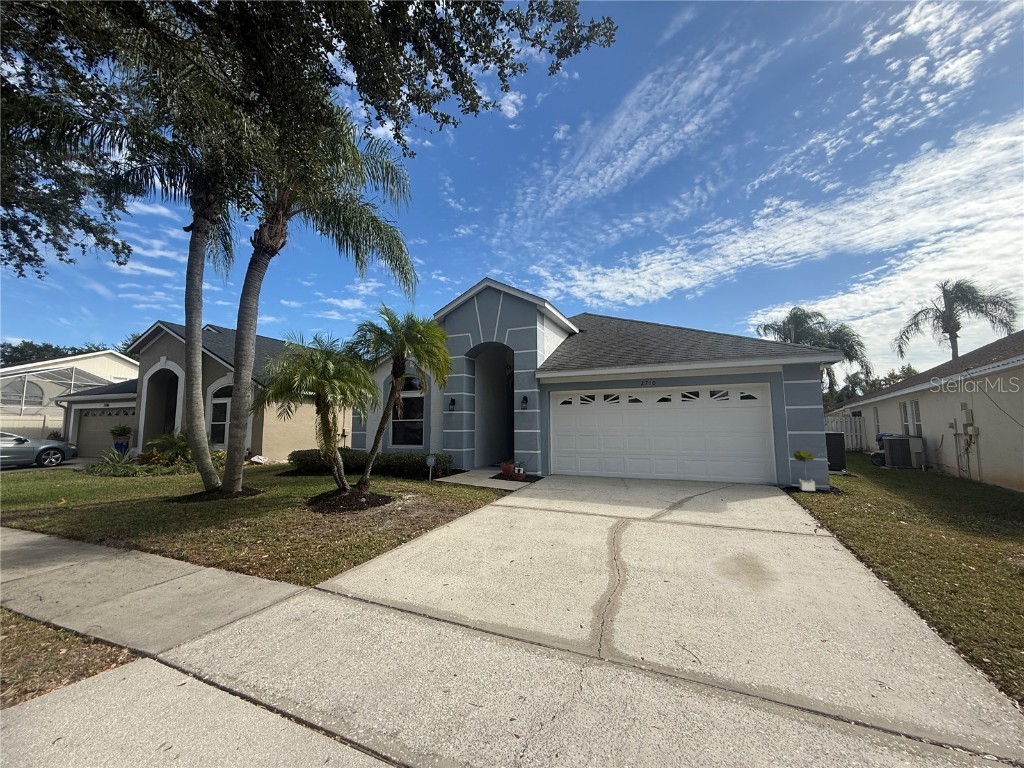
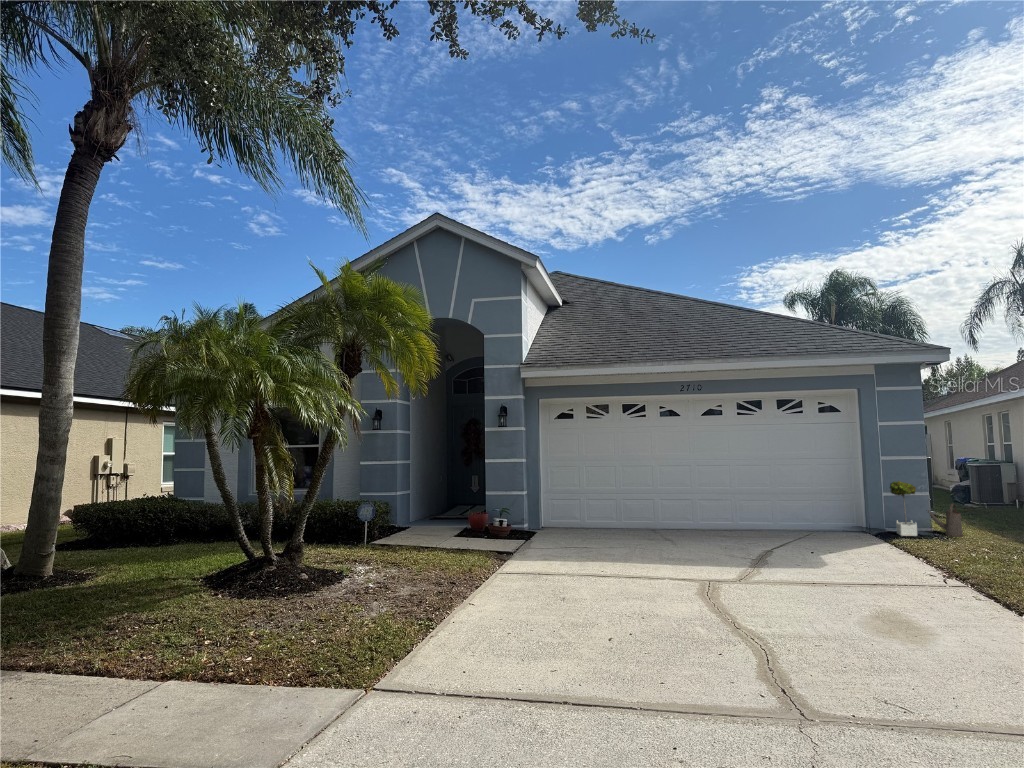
watering can: none [822,468,857,493] -> present [928,504,963,537]

